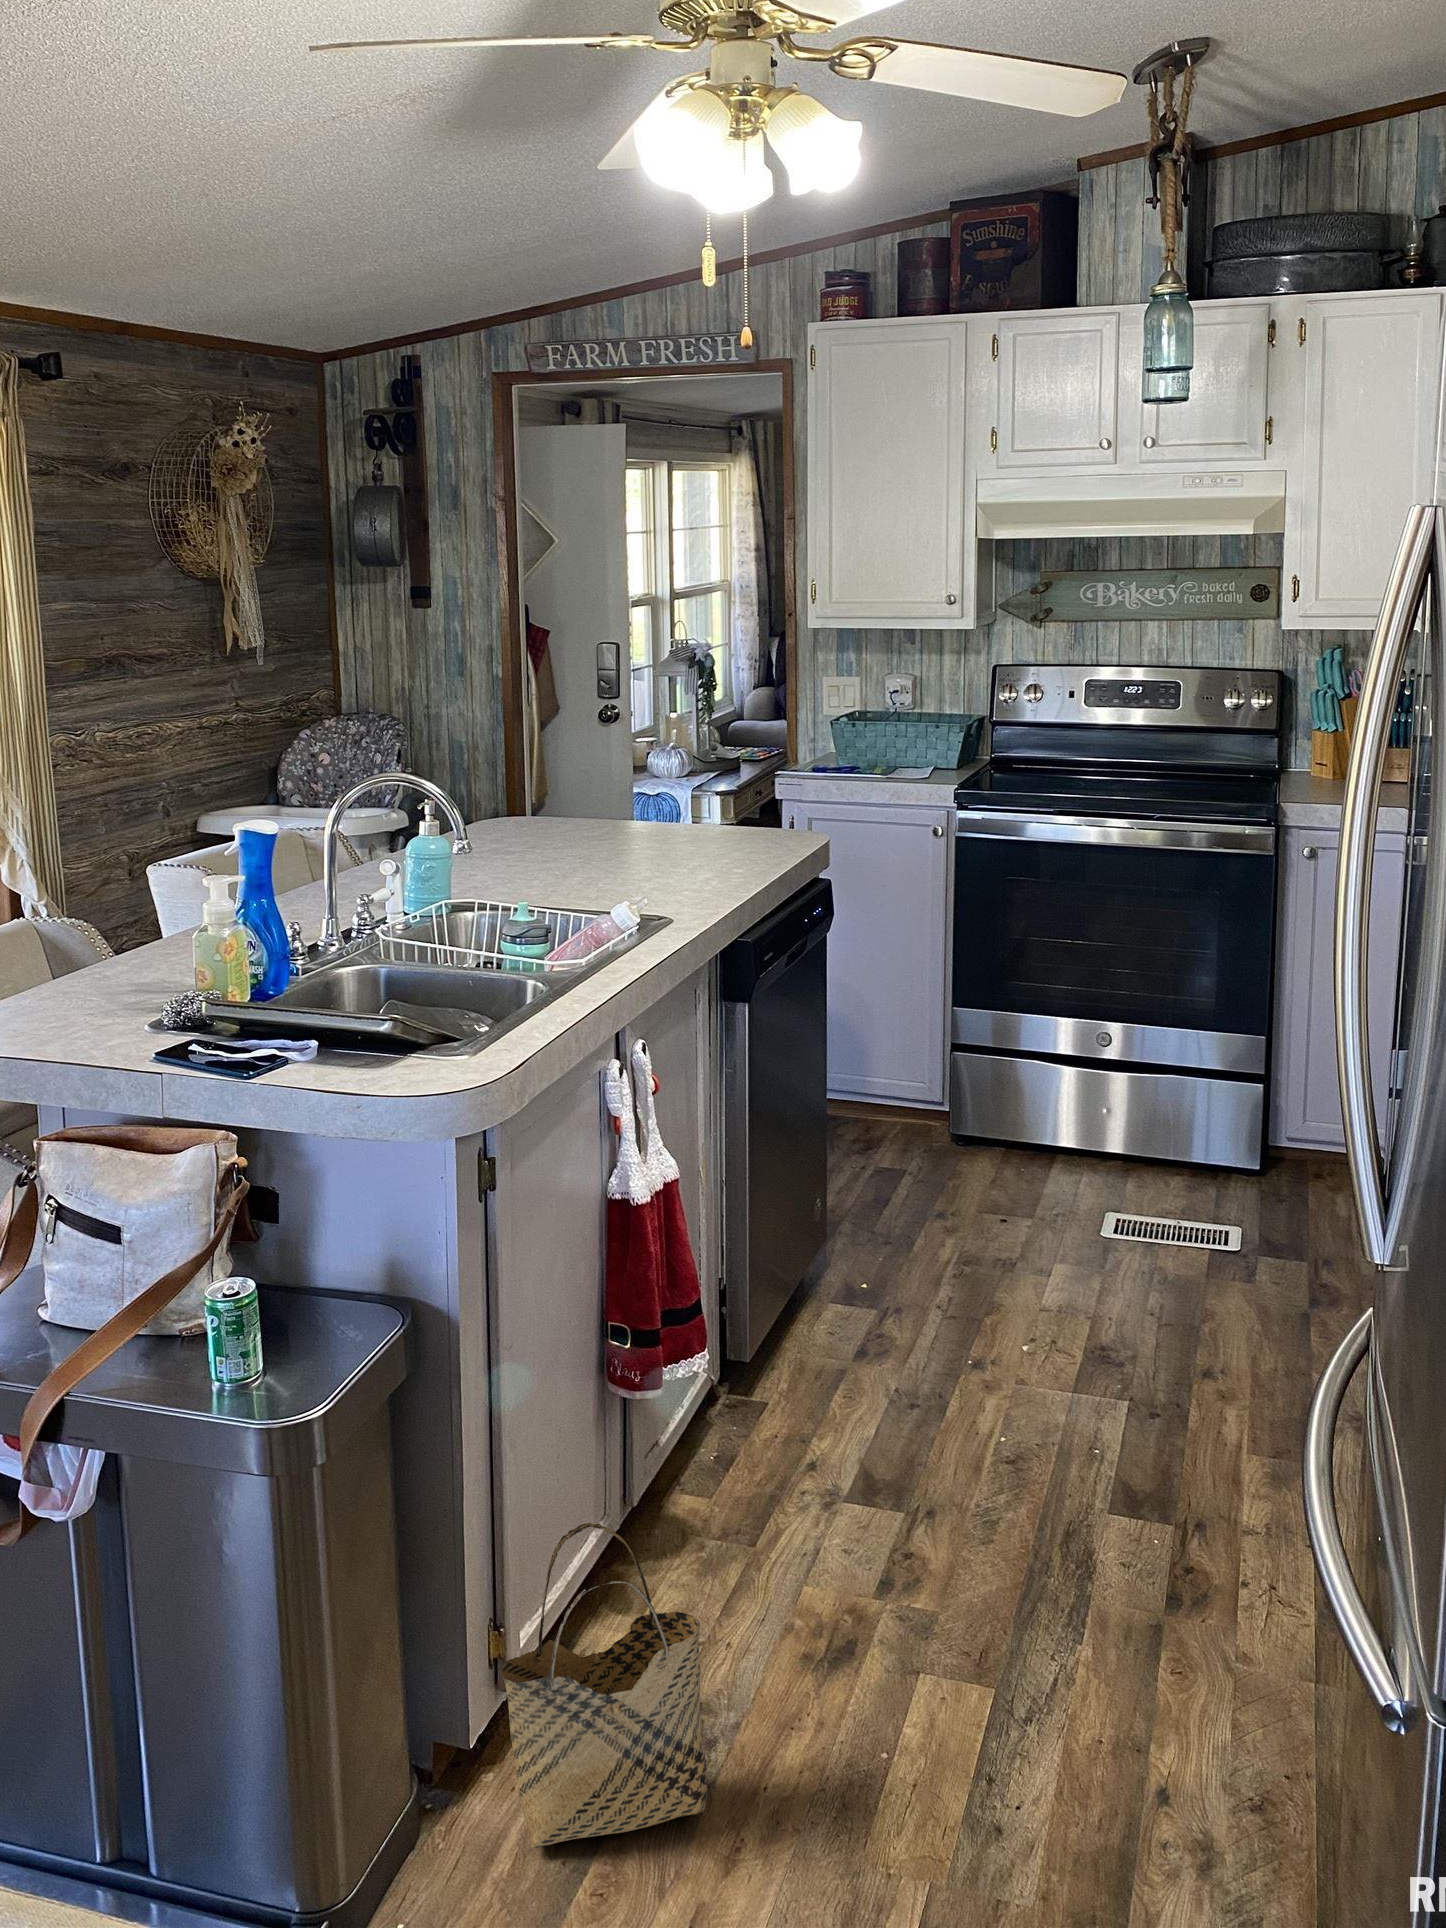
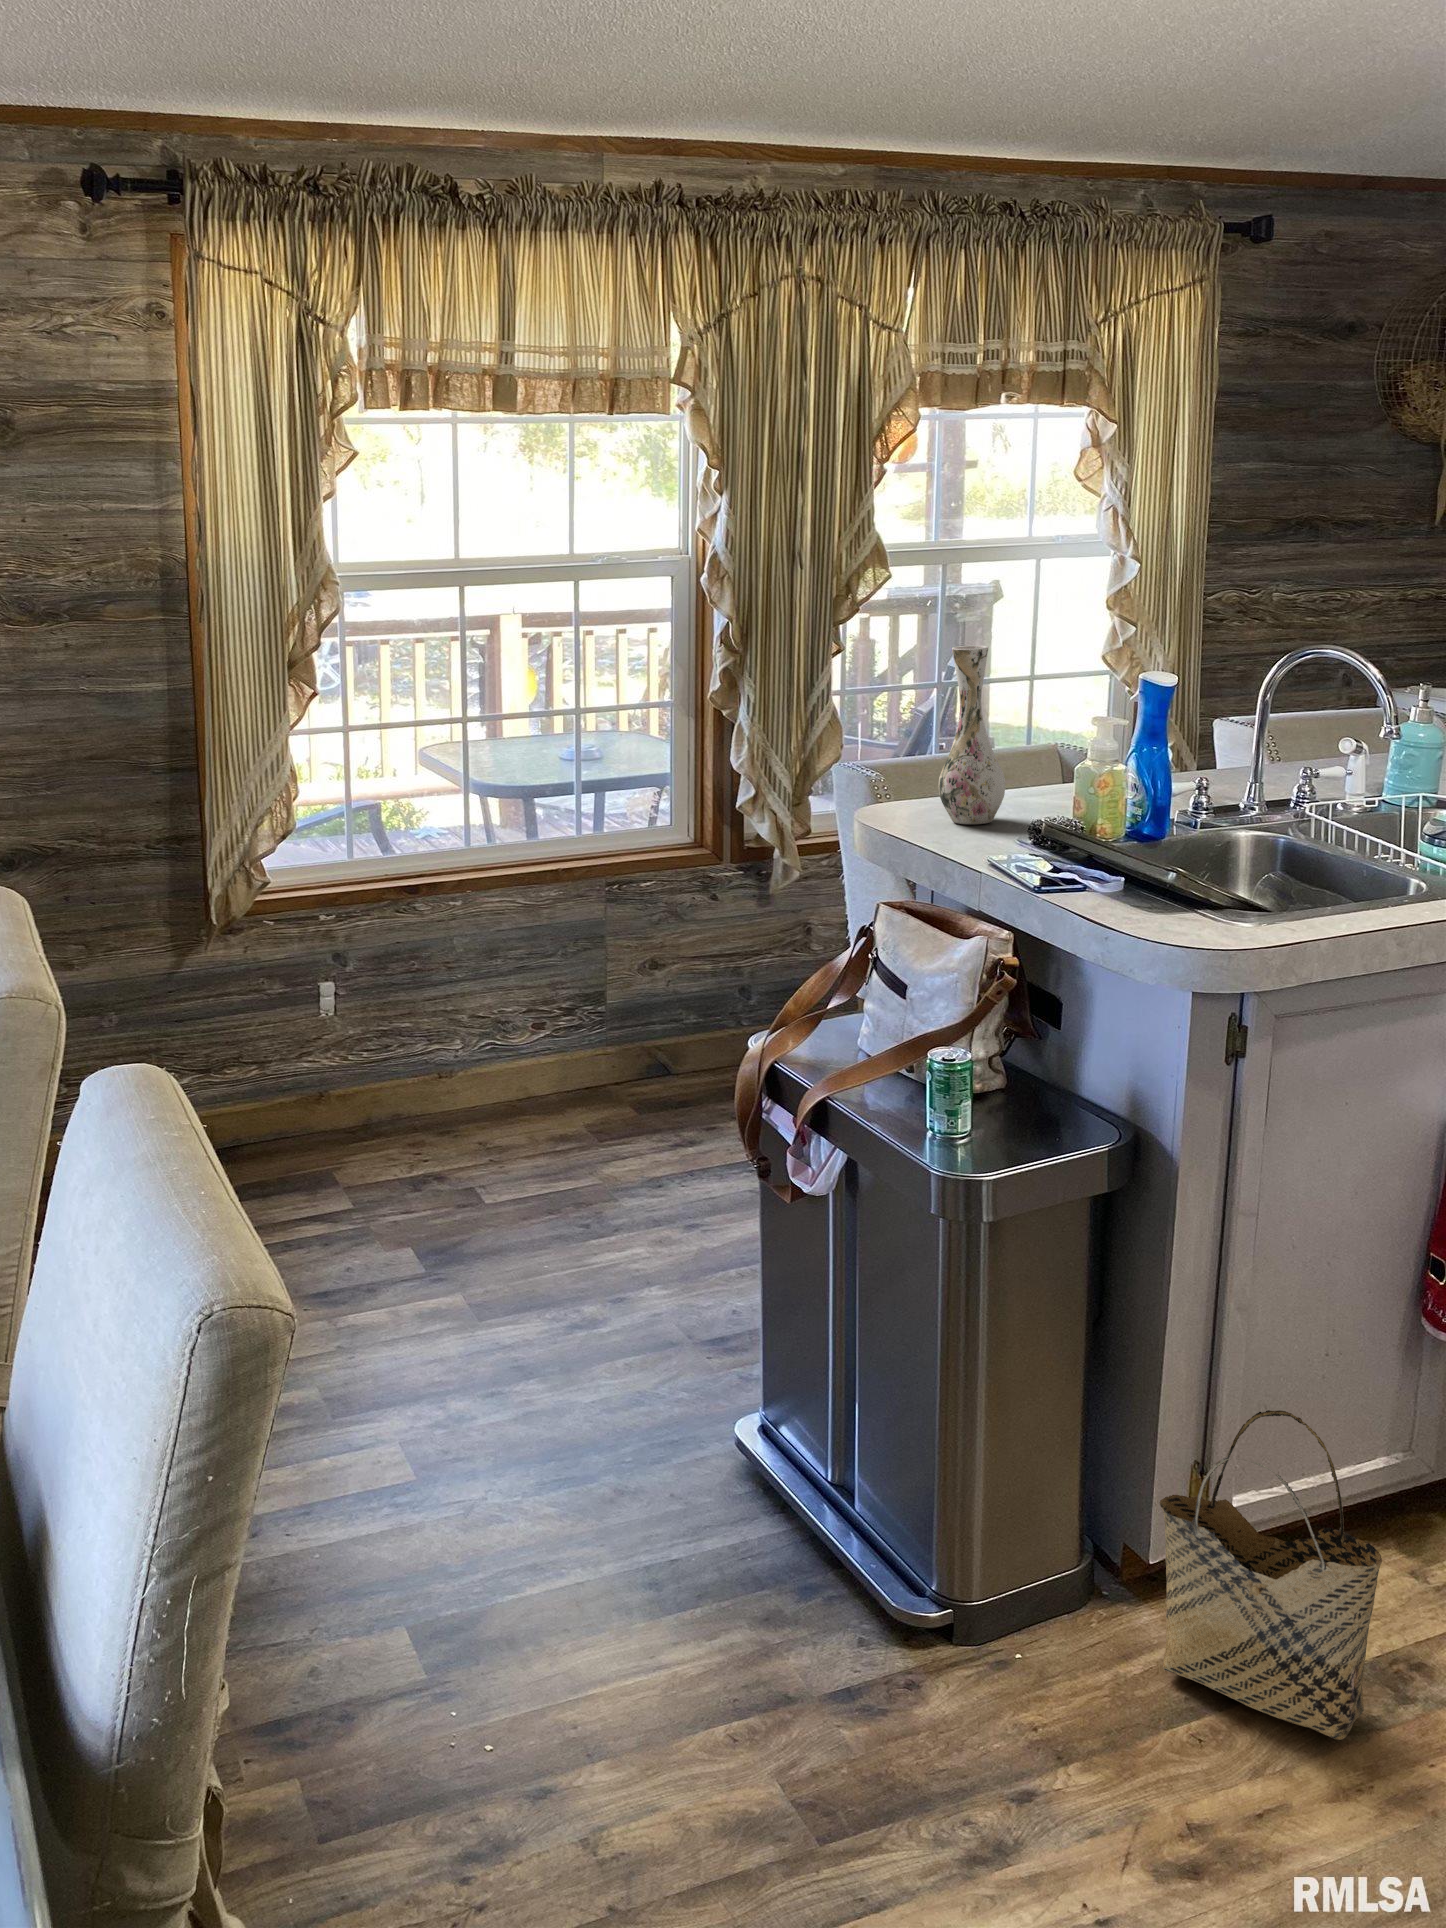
vase: none [24,813,105,1023] -> present [938,646,1005,824]

